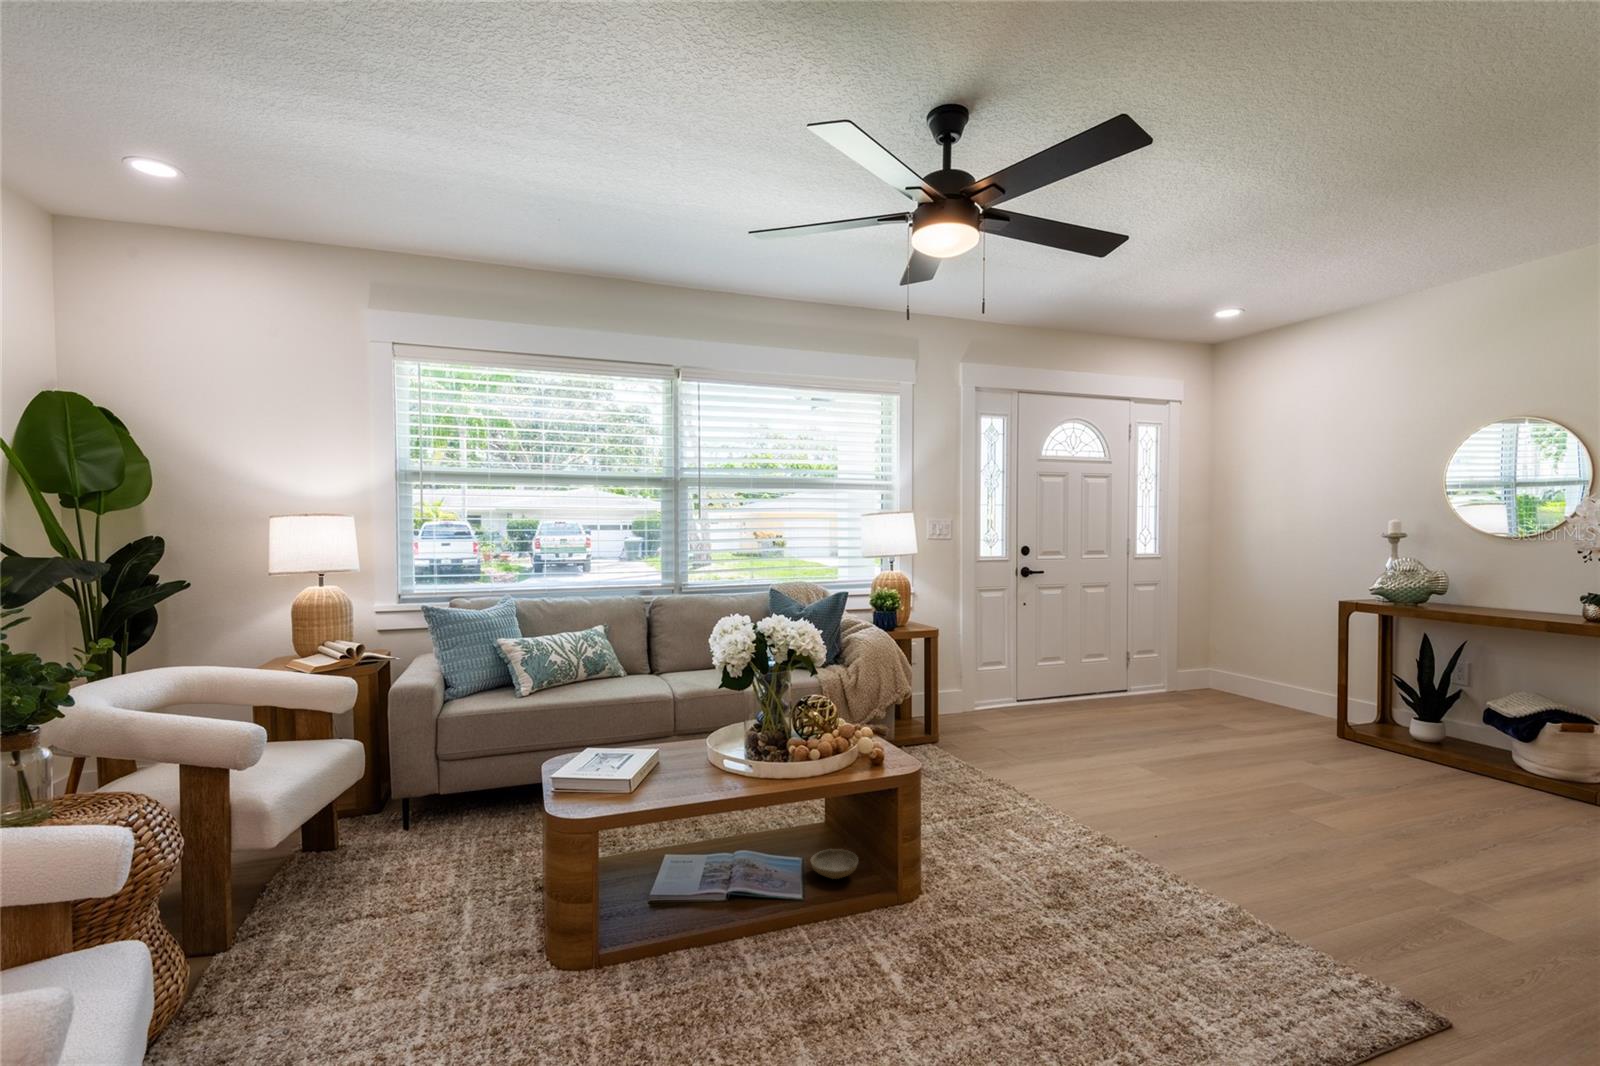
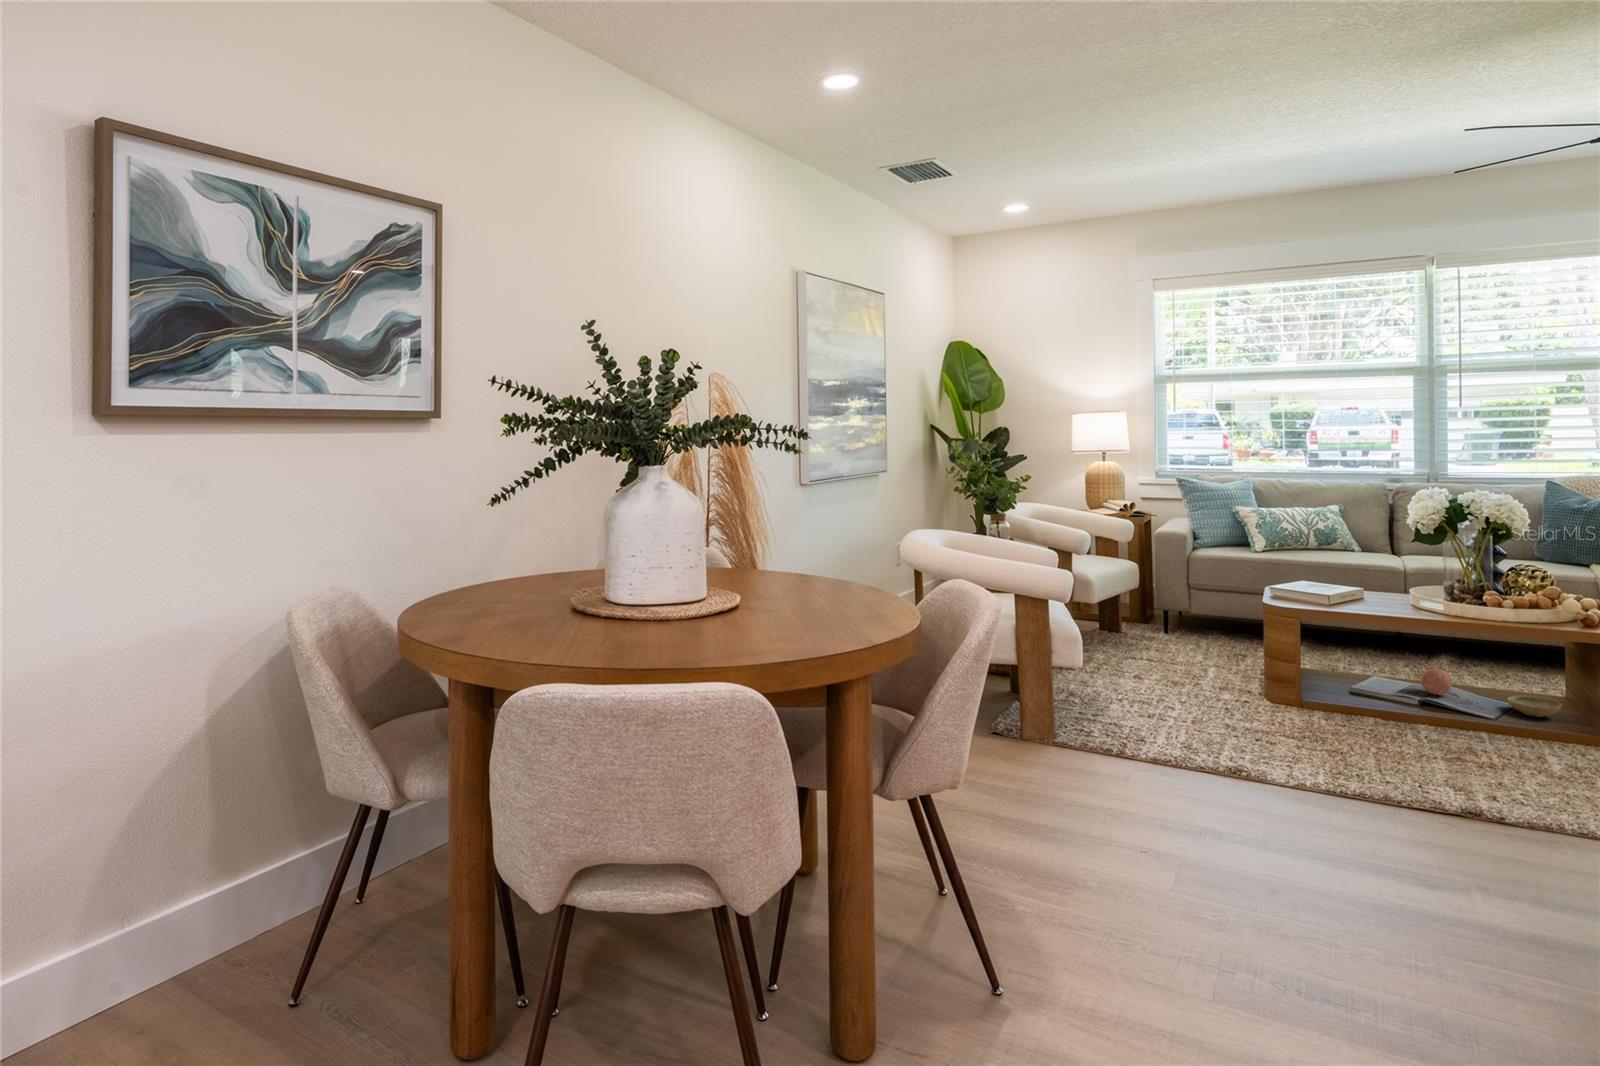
decorative ball: none [728,842,759,876] -> present [1421,669,1453,695]

